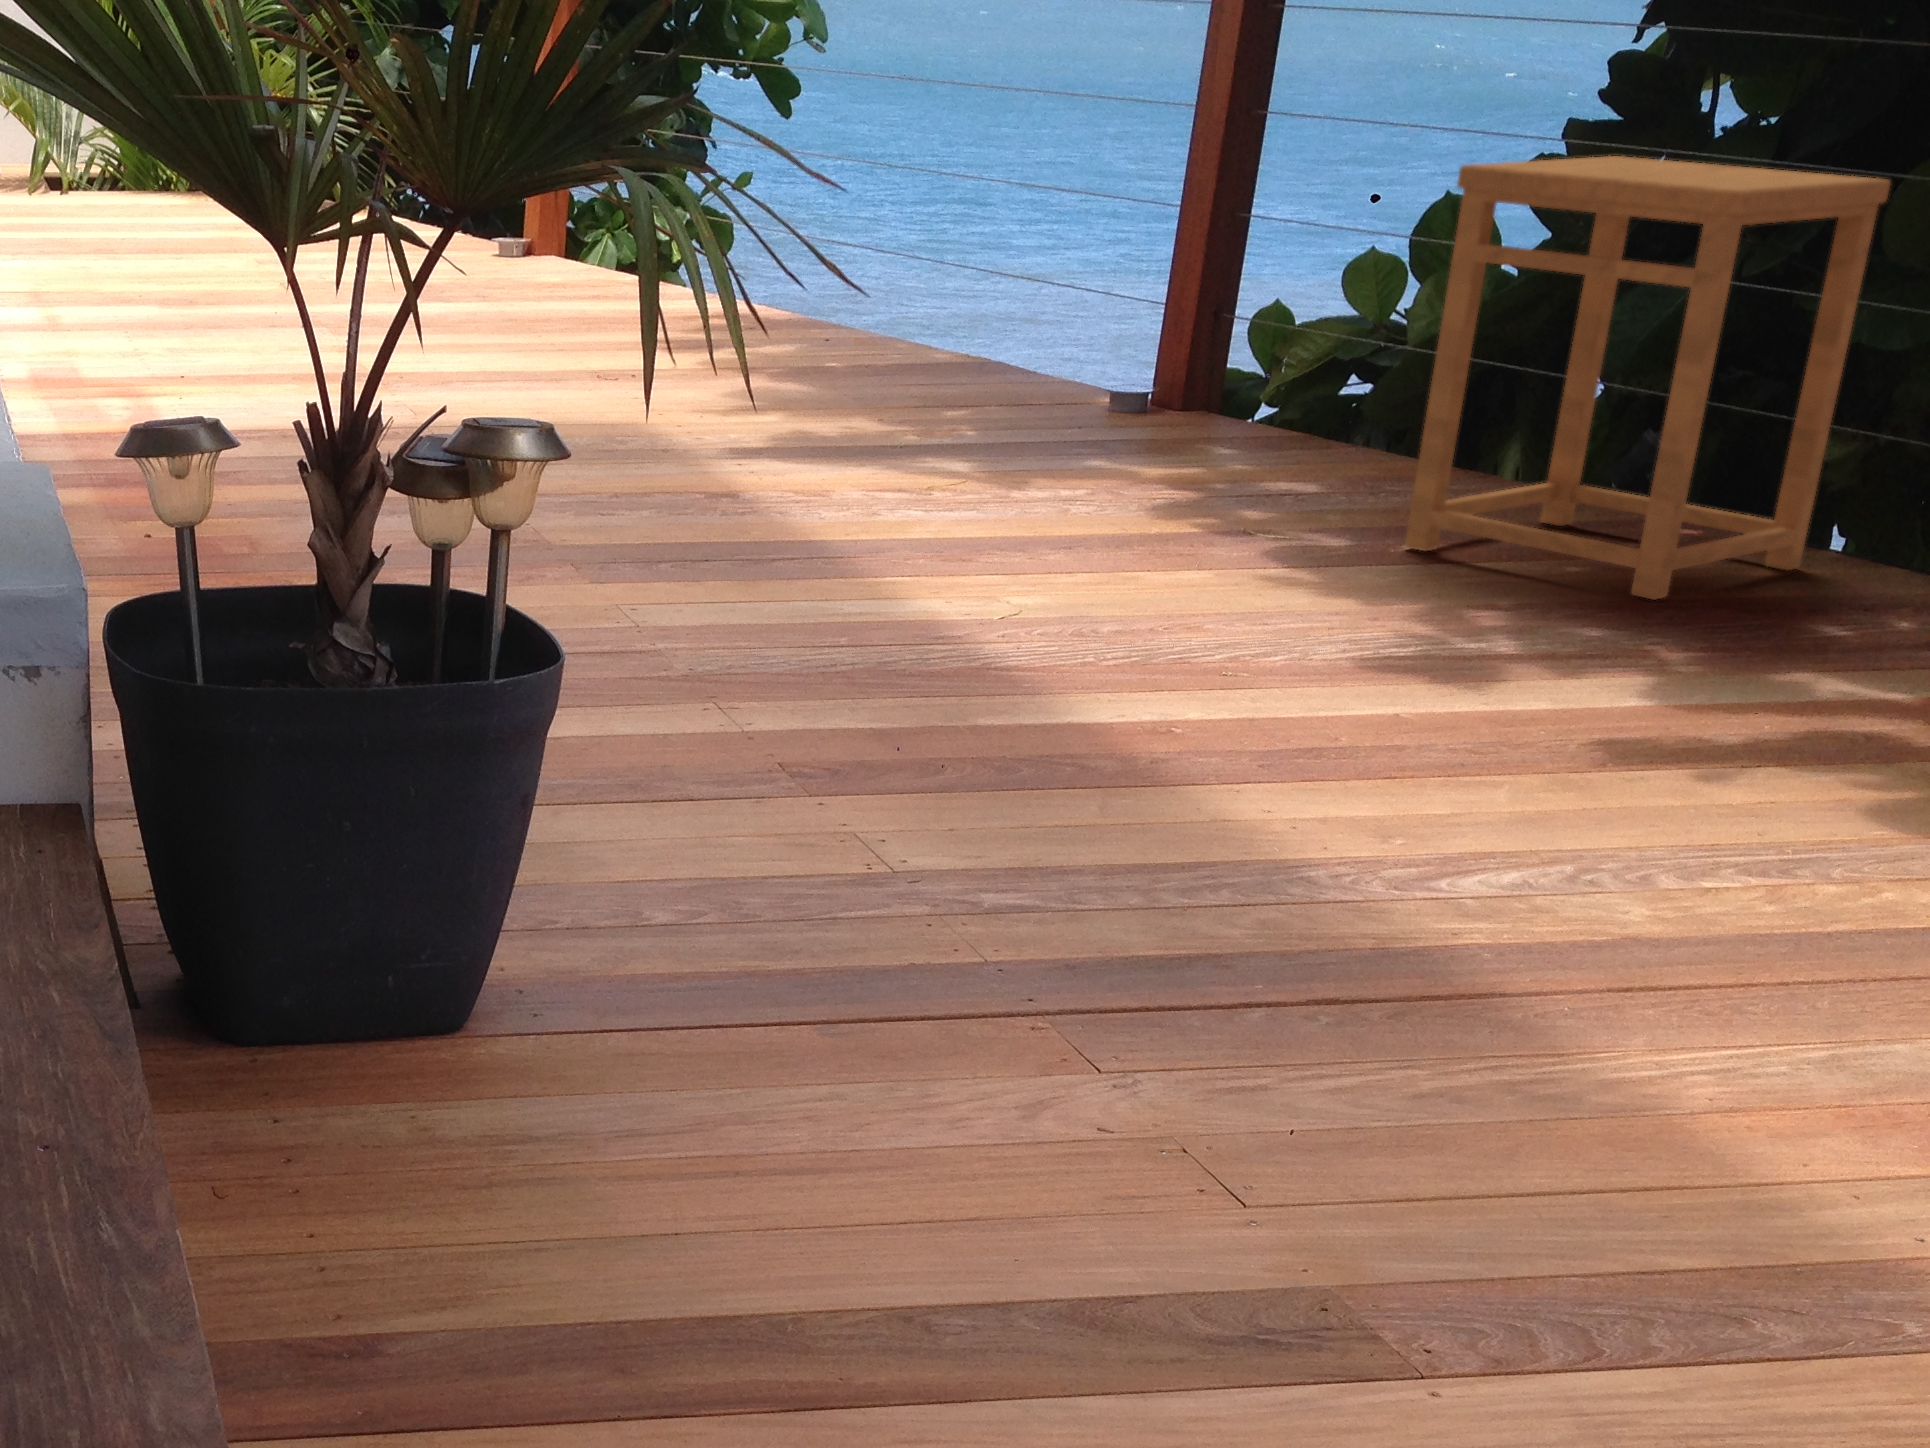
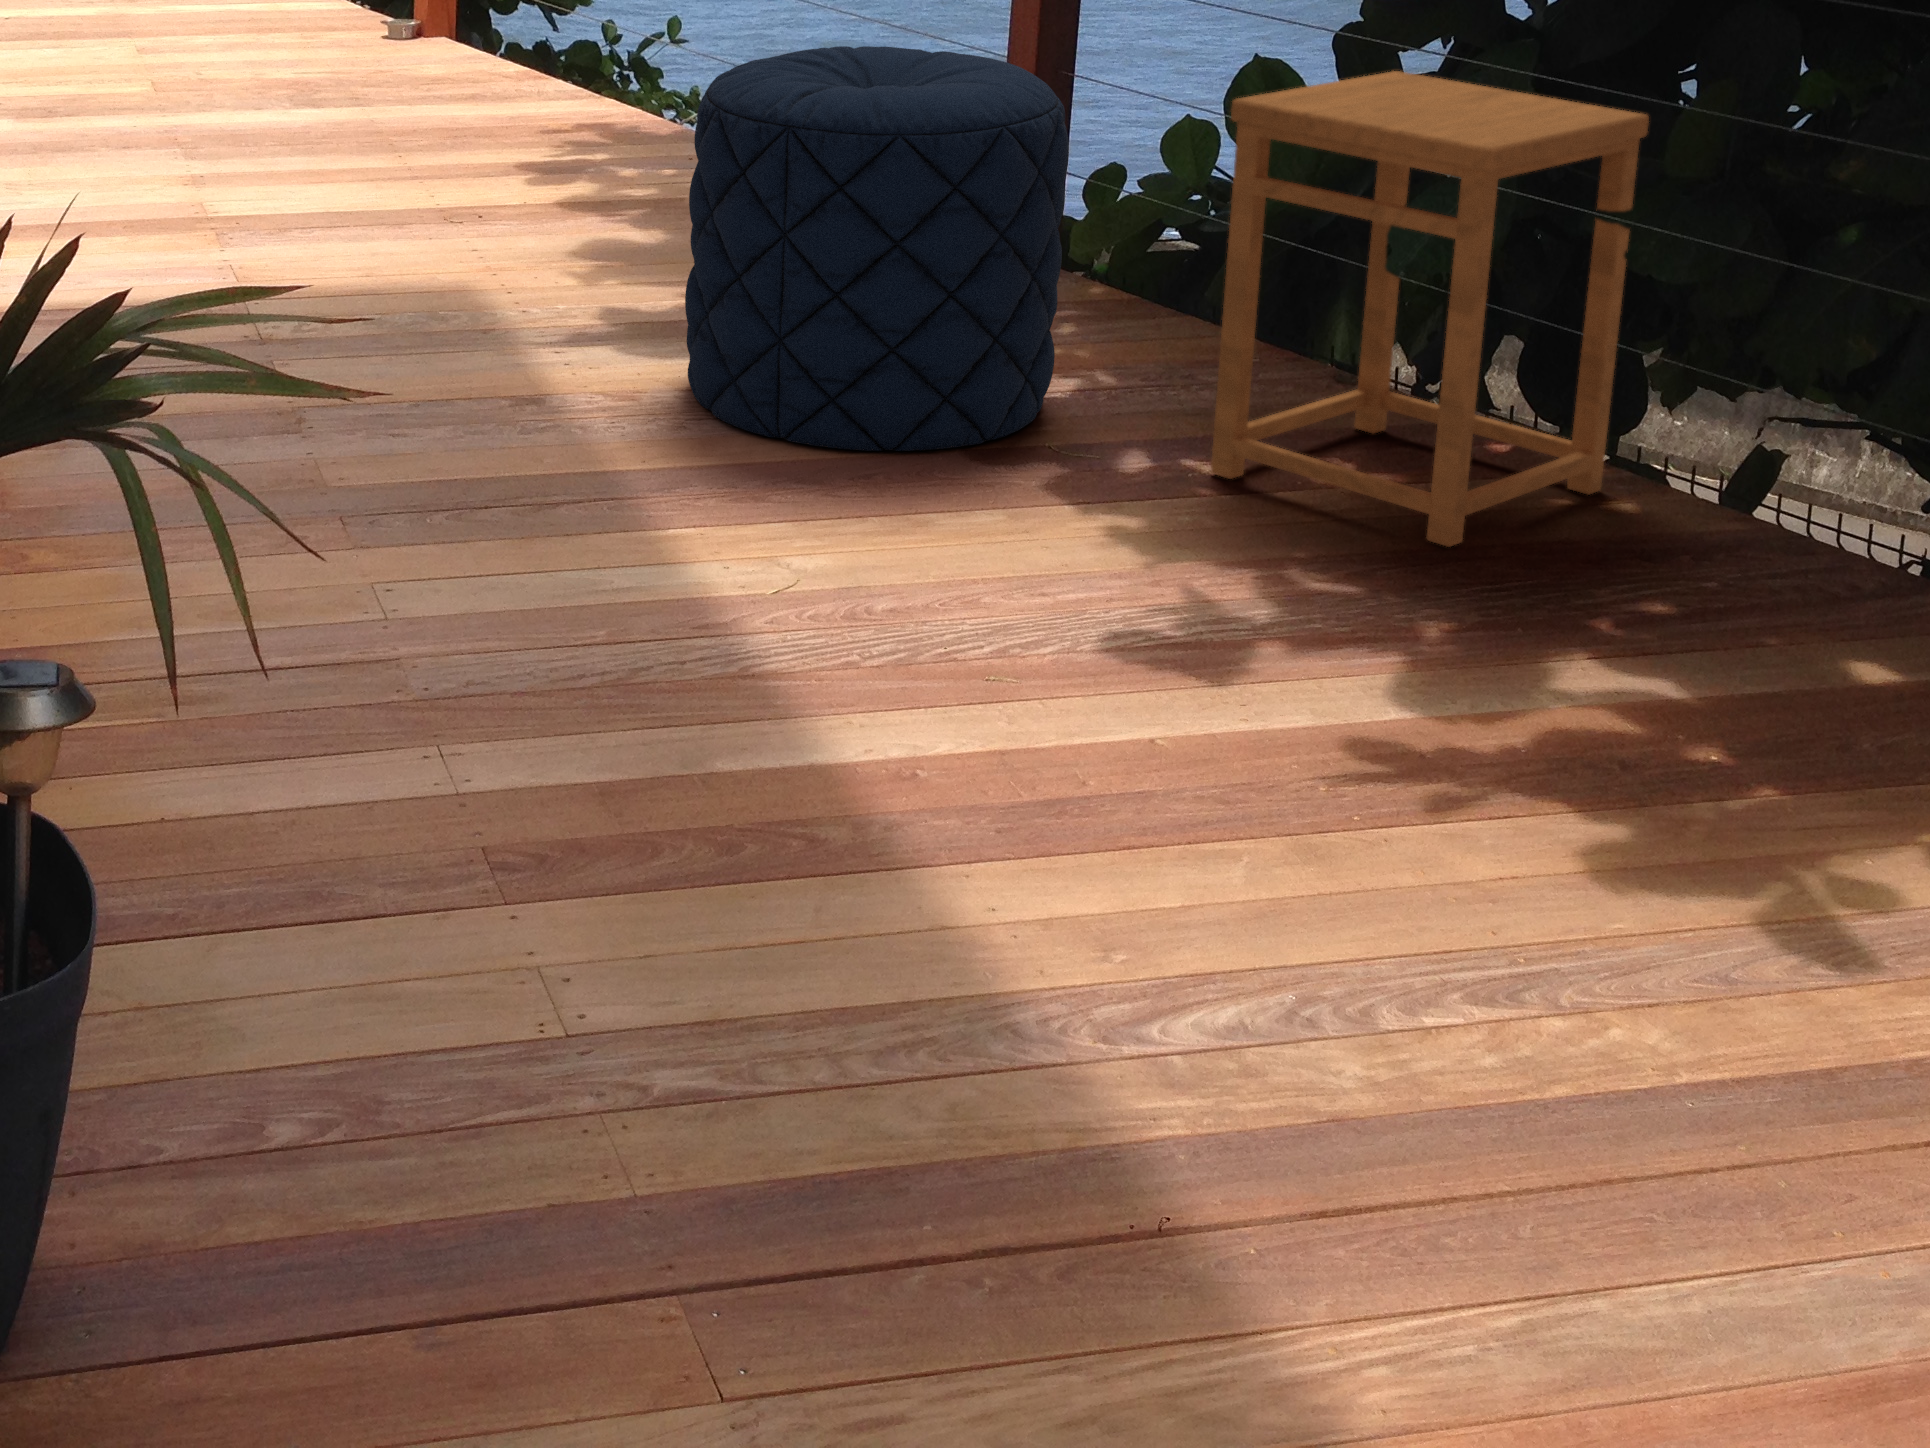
pouf: none [877,147,1276,526] -> present [685,46,1069,451]

